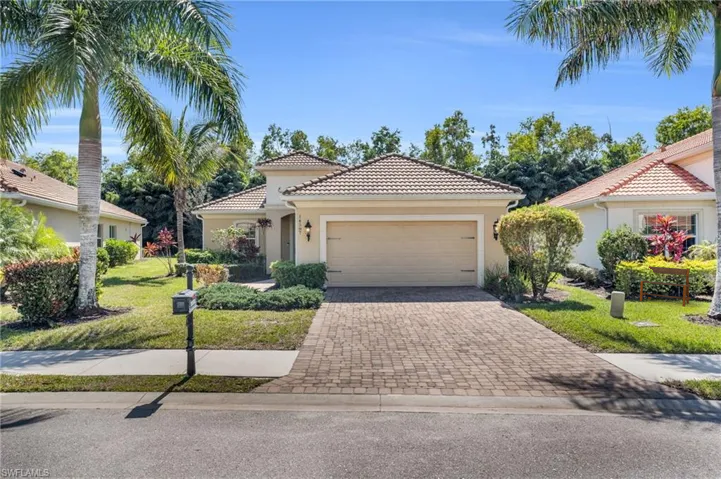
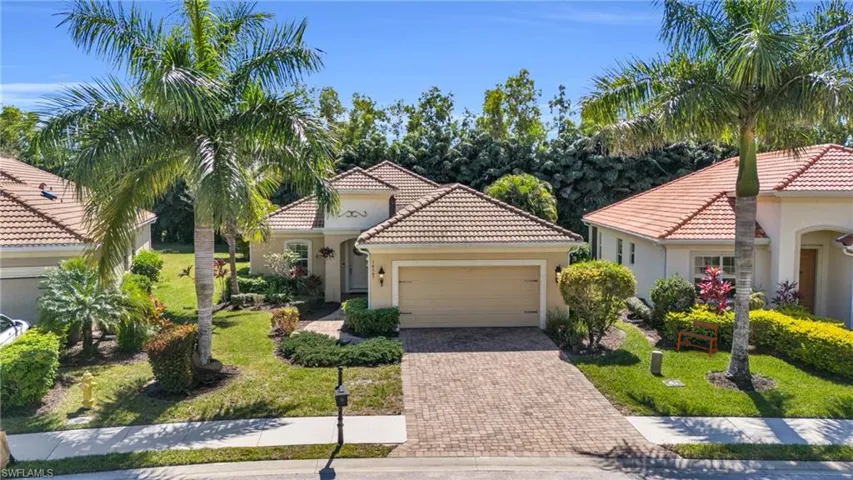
lounge chair: none [57,283,106,326] -> present [191,352,223,389]

